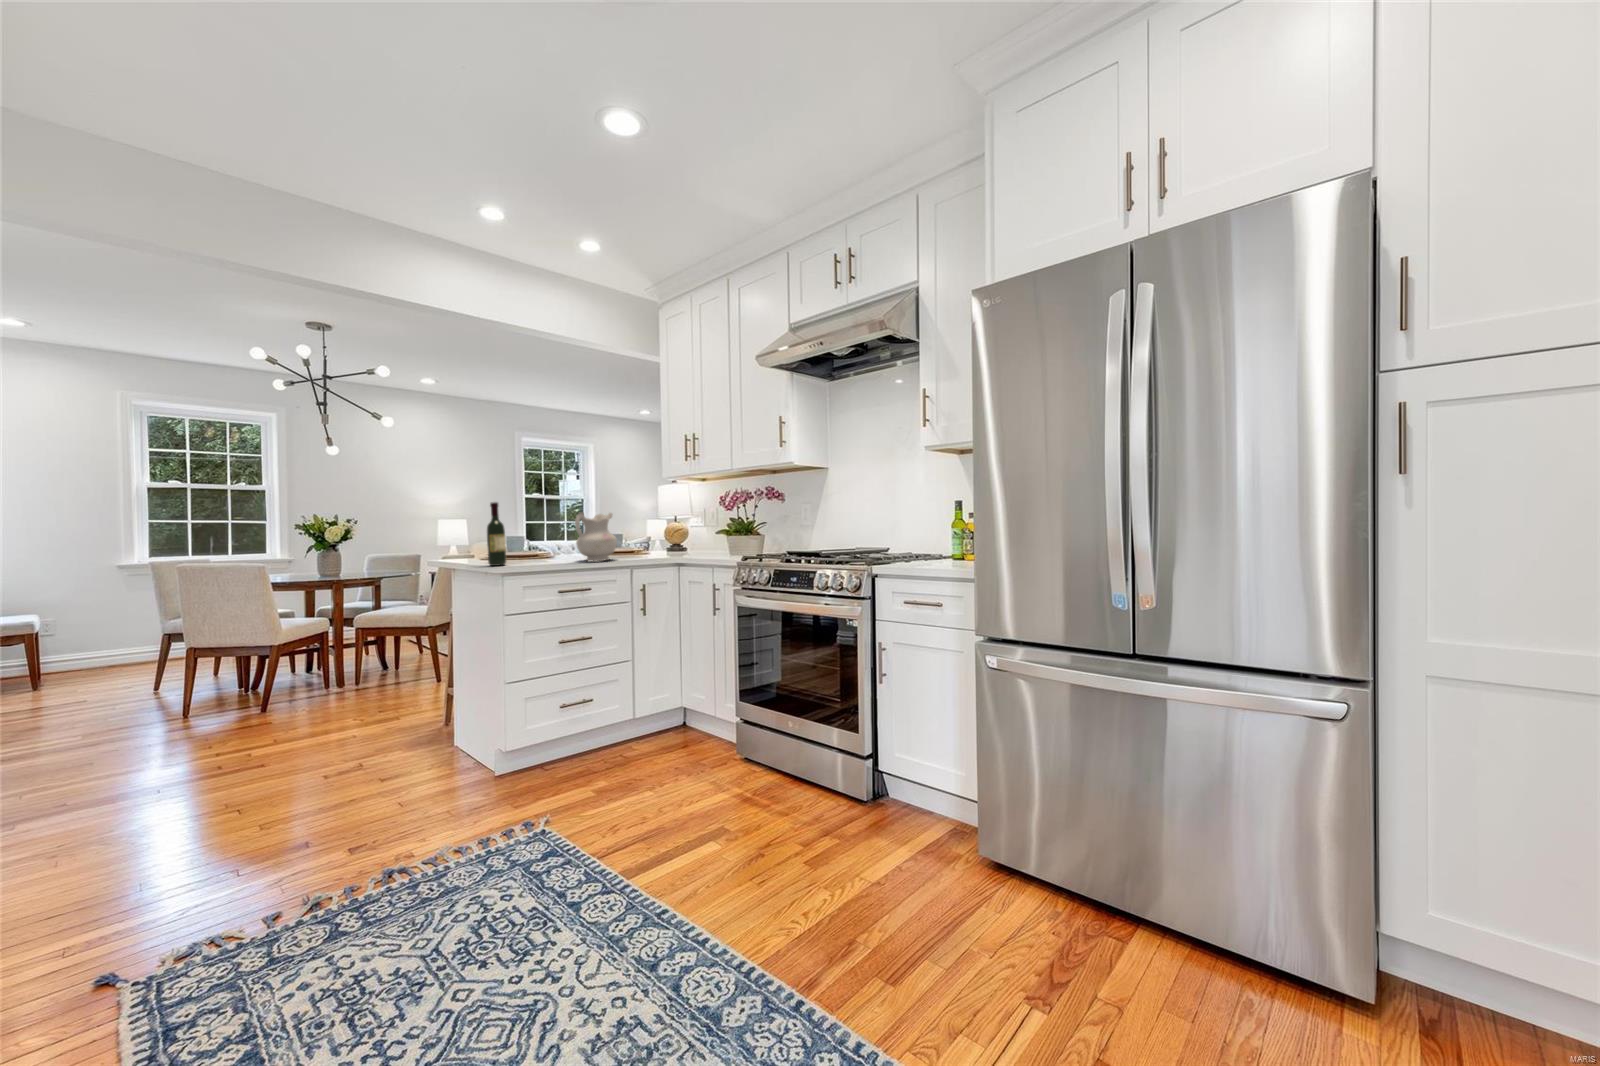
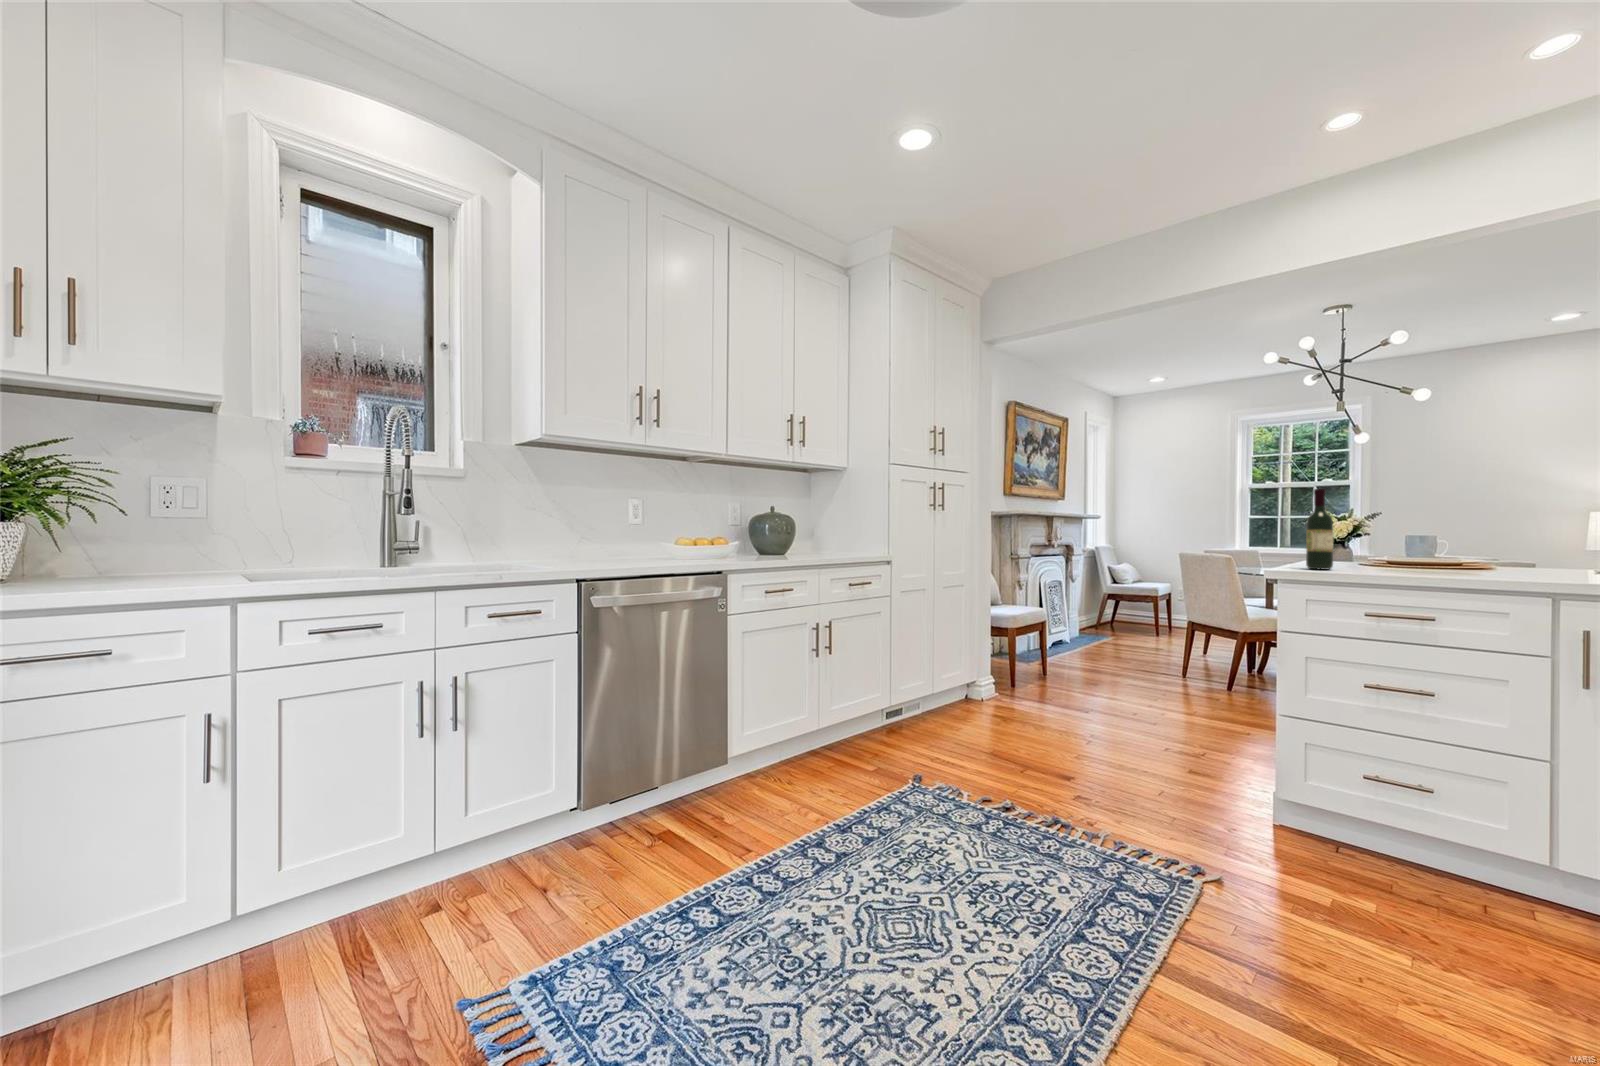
ceramic pitcher: present [575,512,617,561] -> none [1430,500,1532,580]

